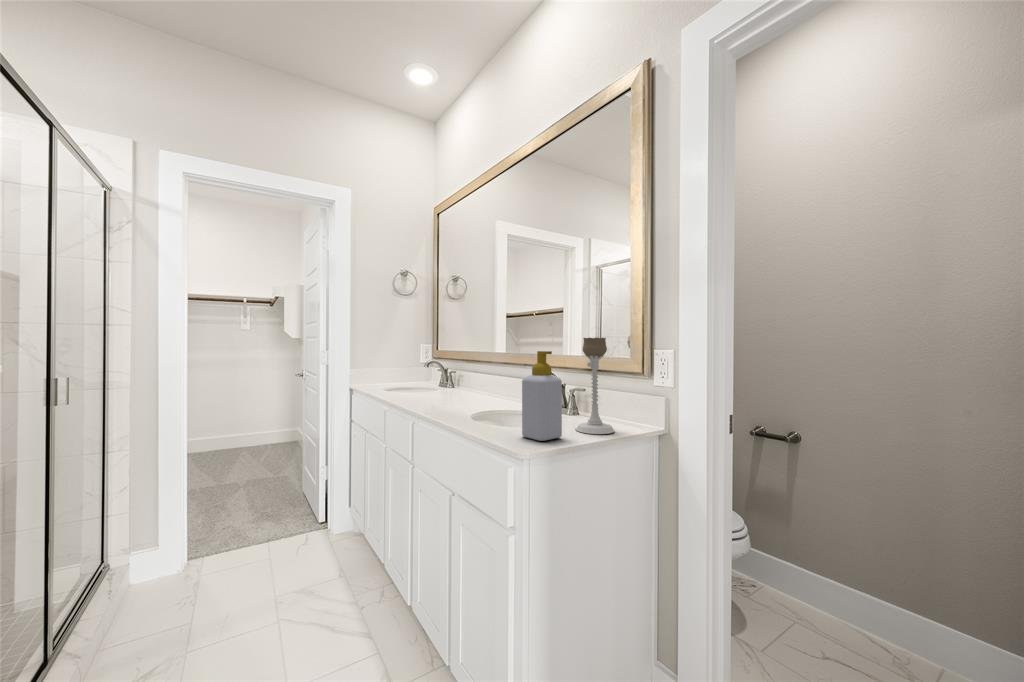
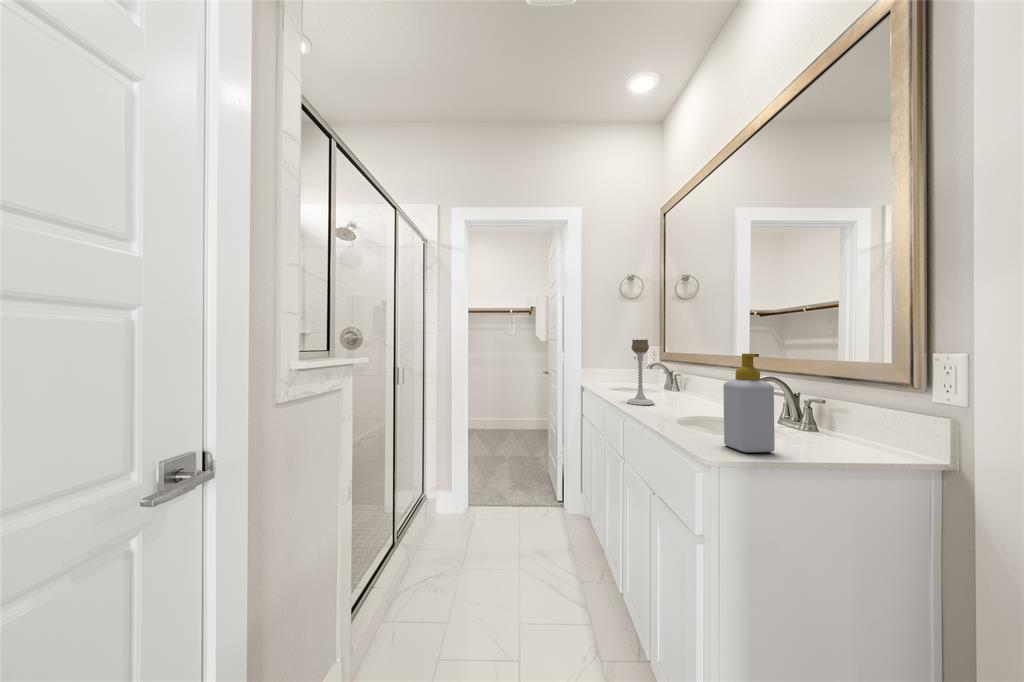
candle holder: present [576,338,615,434] -> present [627,339,654,405]

